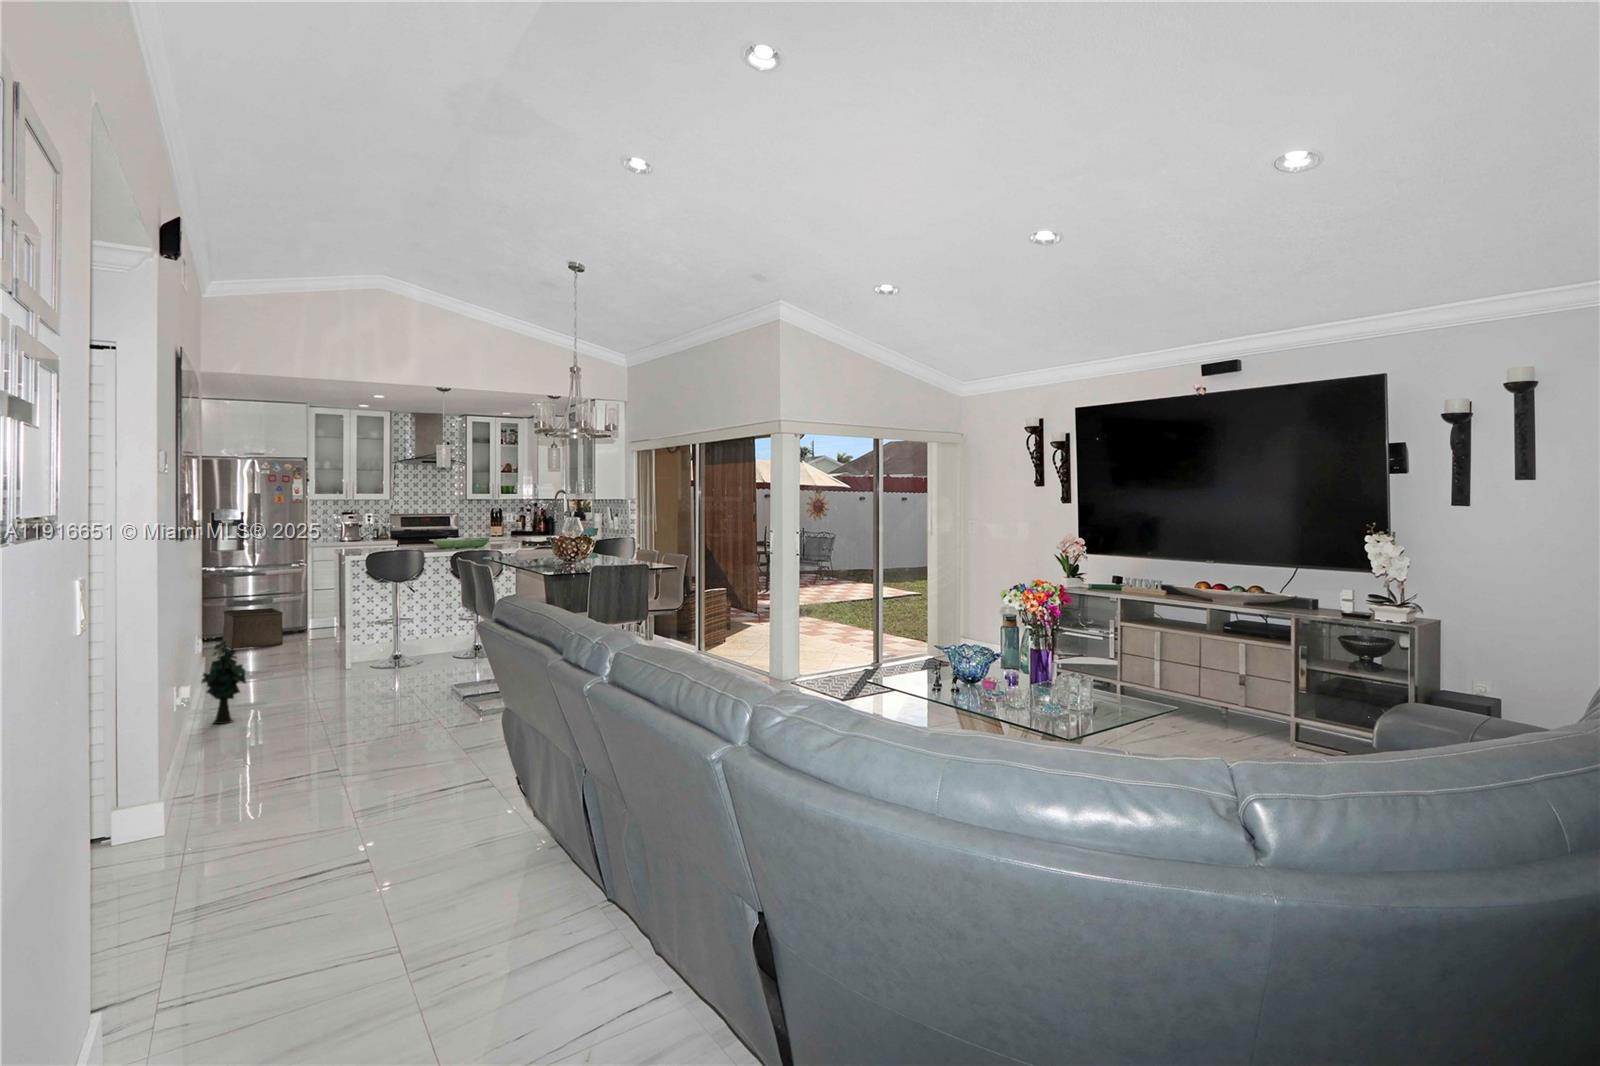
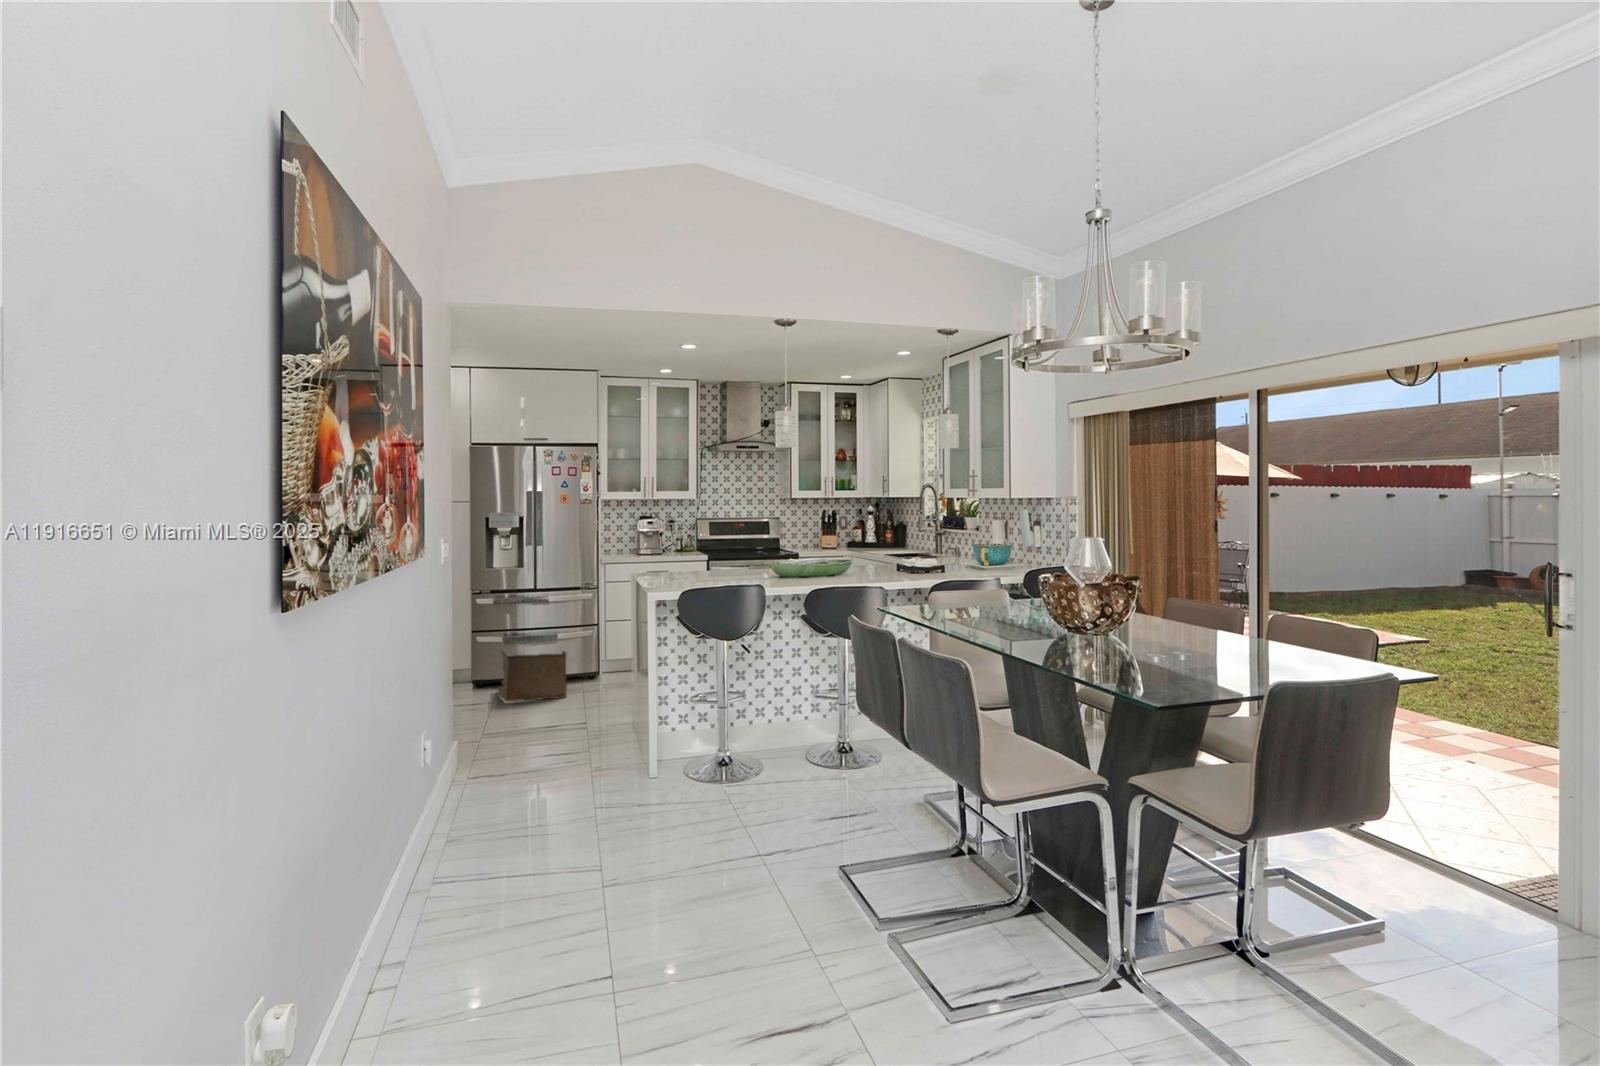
decorative plant: present [202,641,246,724] -> none [432,729,503,879]

